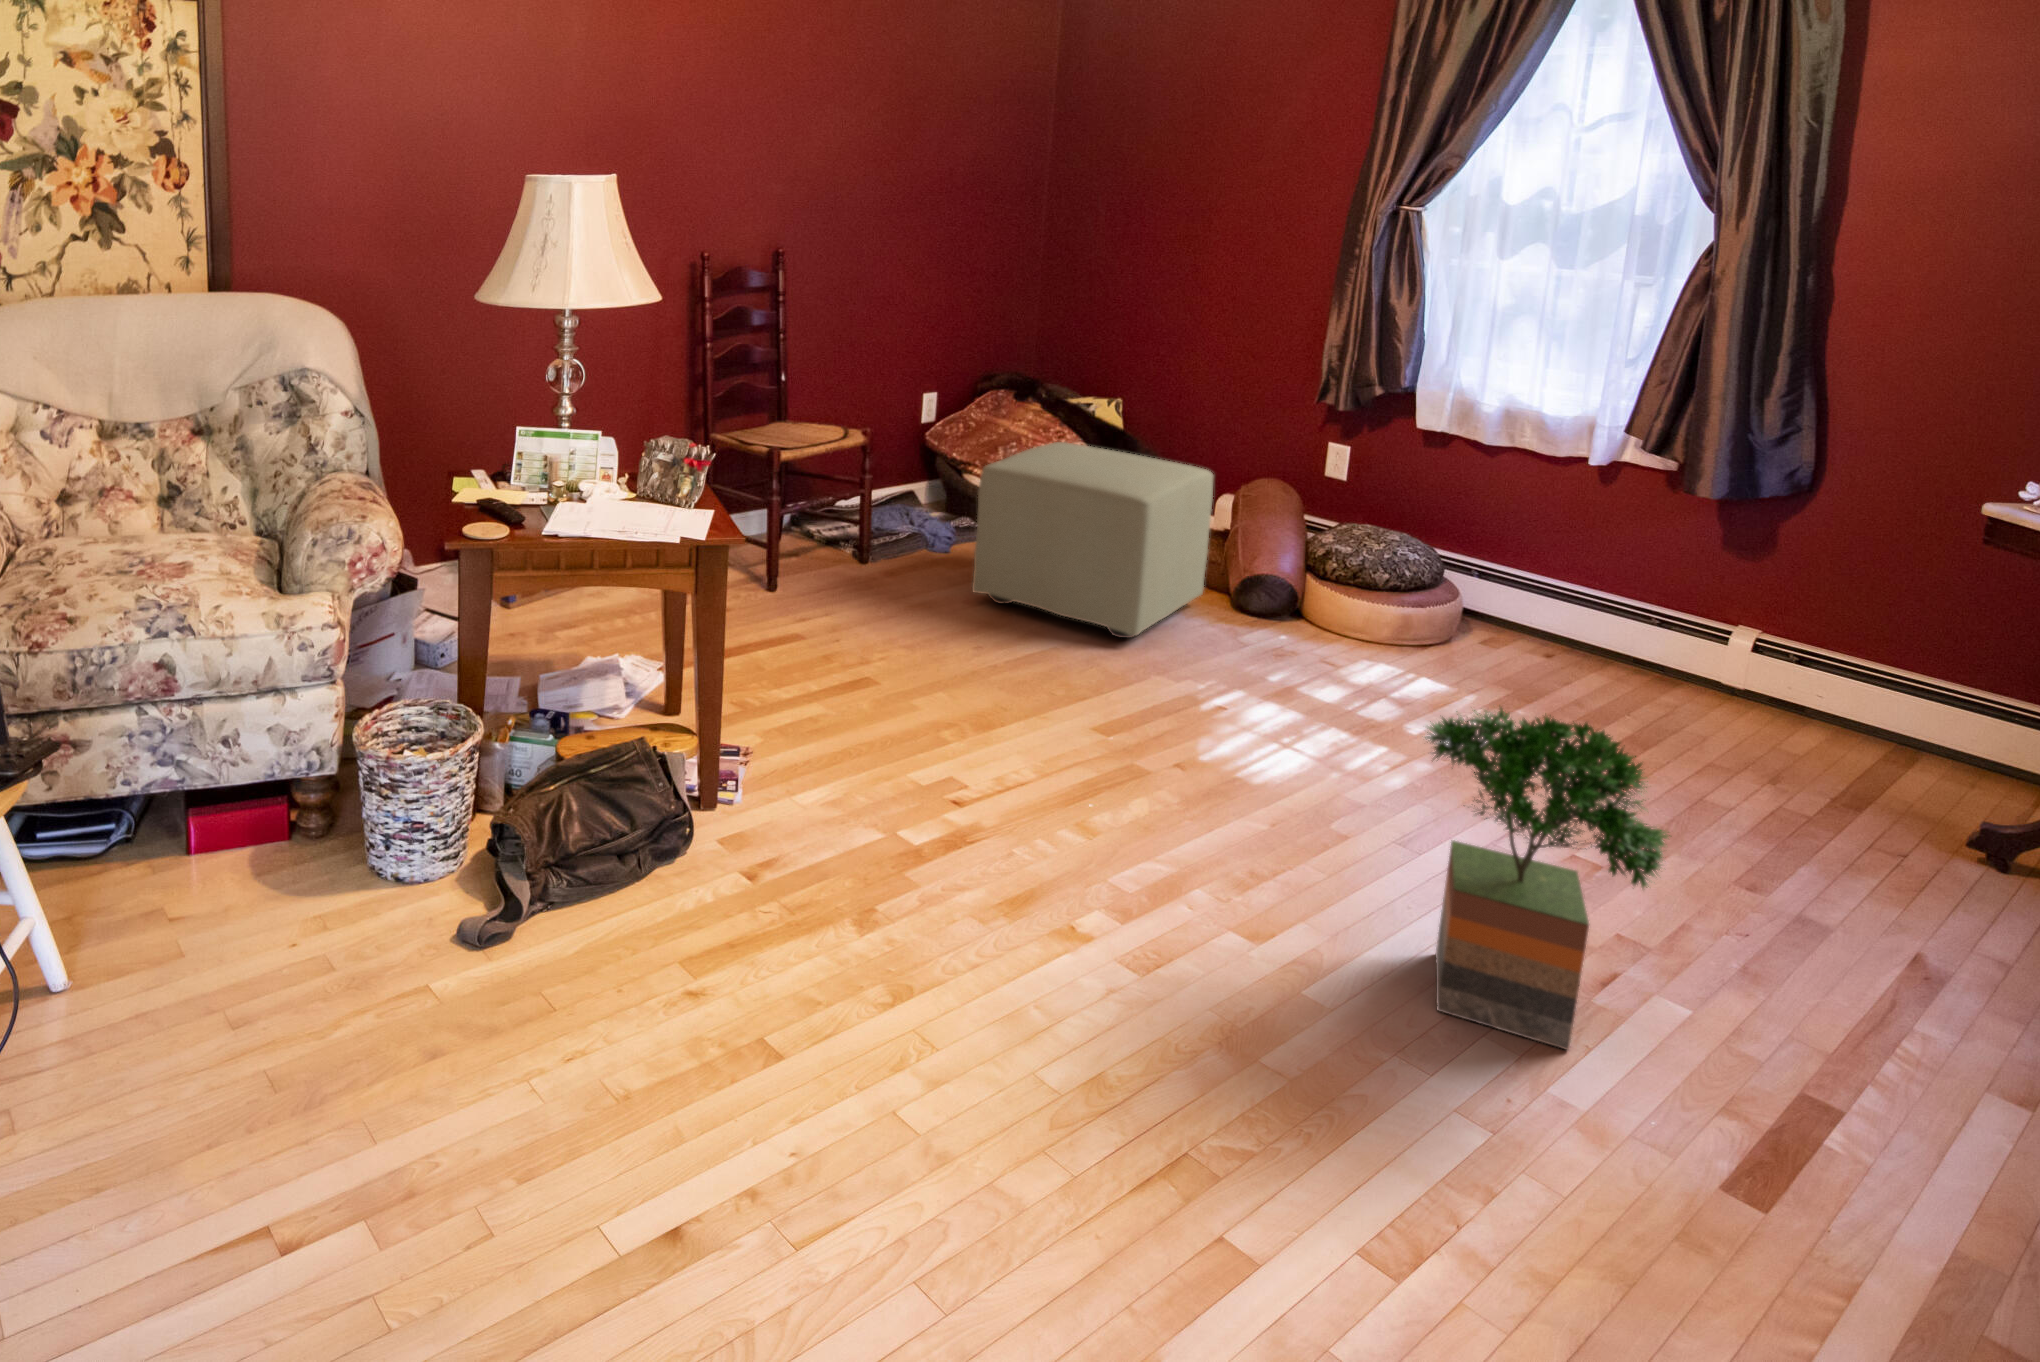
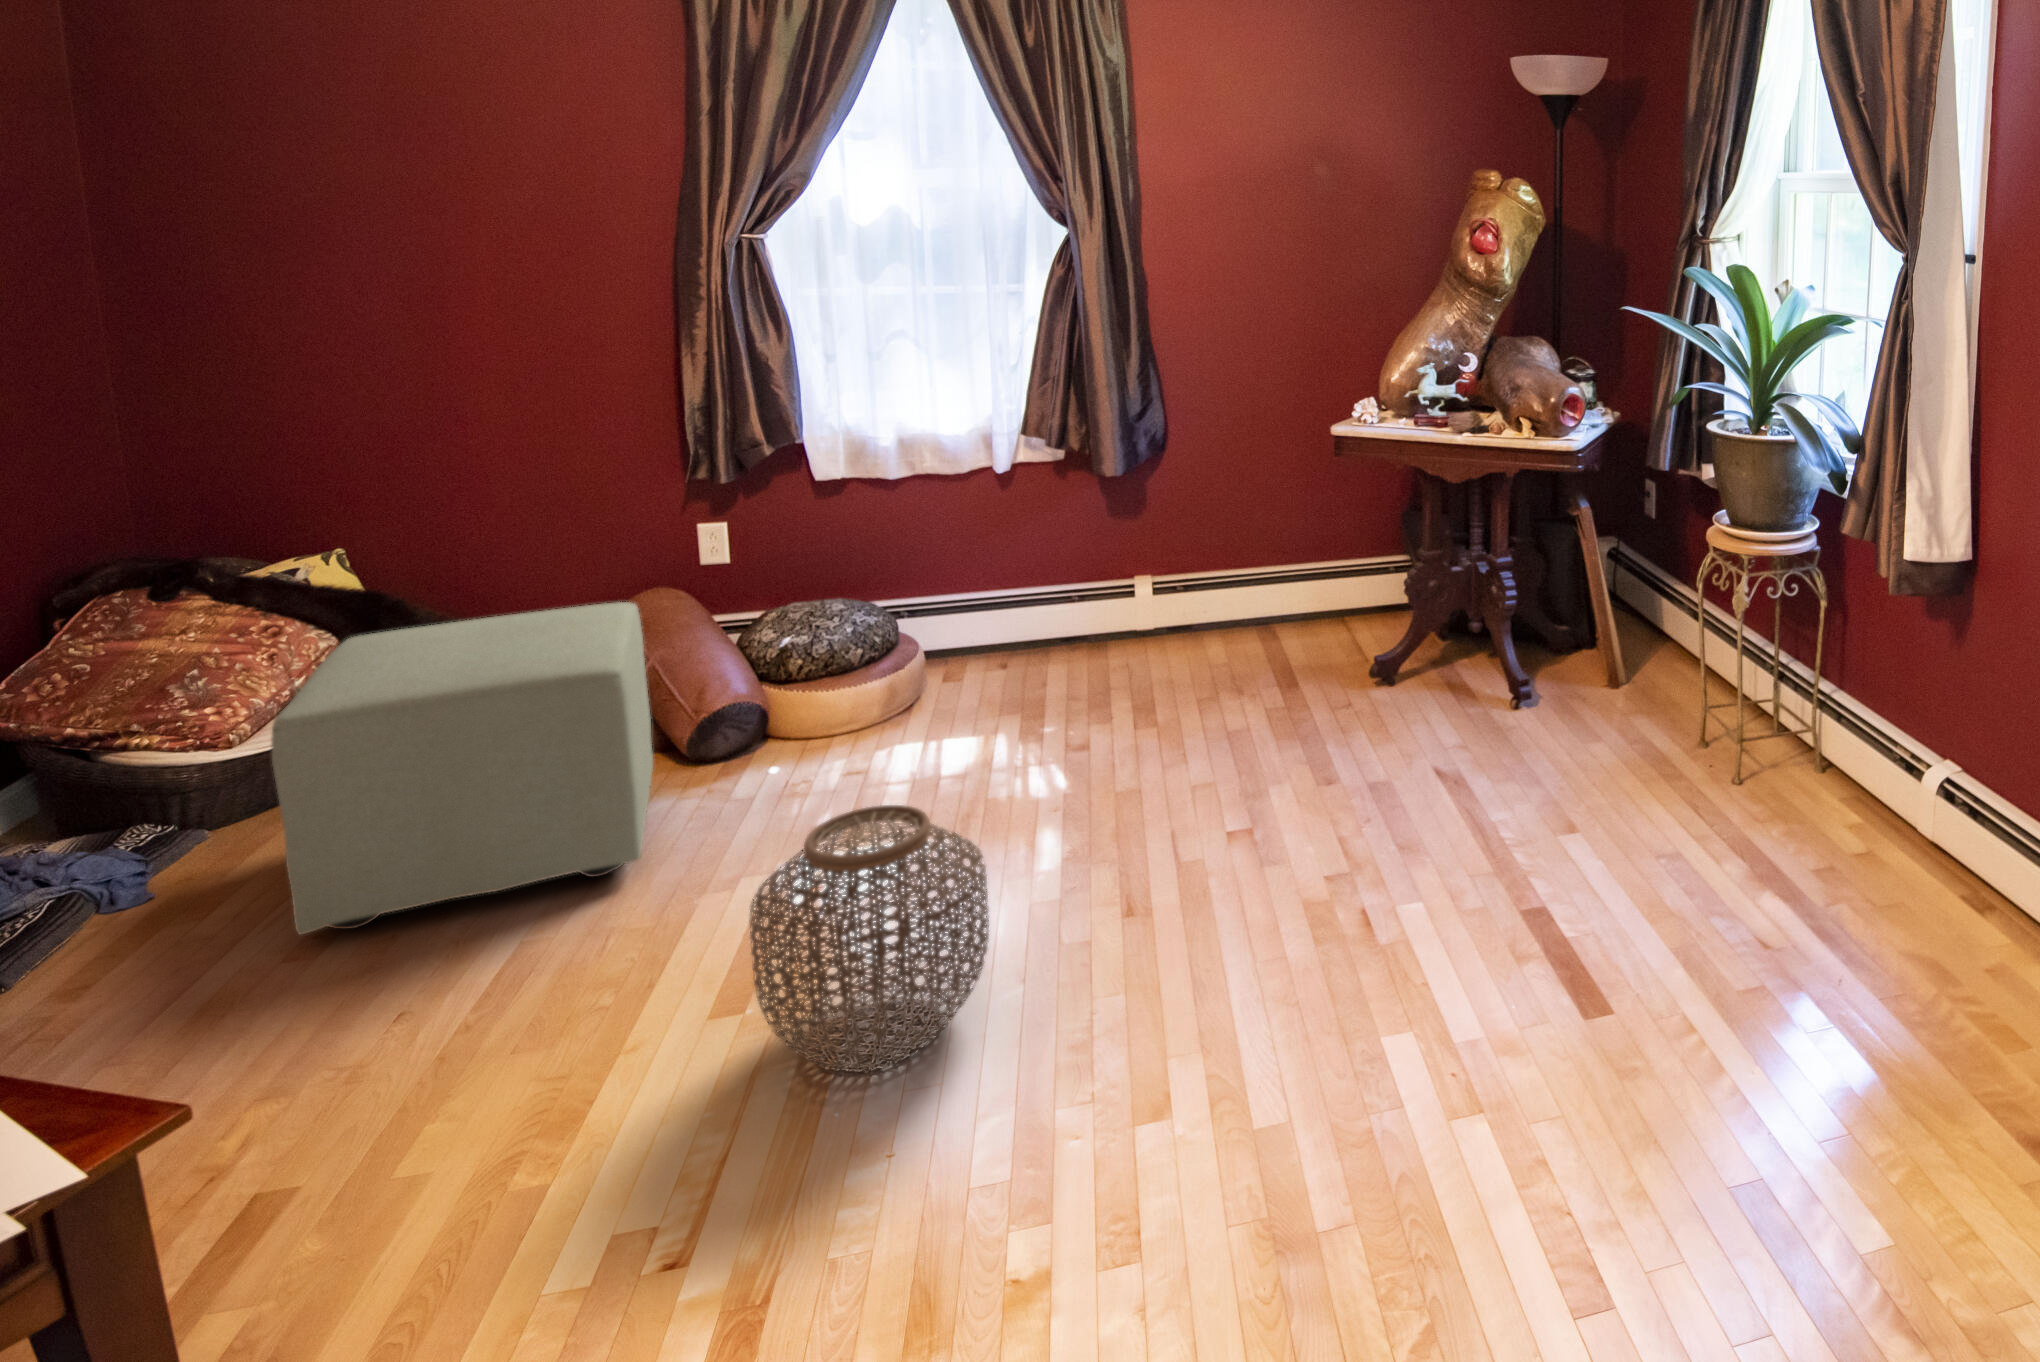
woven basket: none [1081,625,1253,811] -> present [749,805,989,1072]
potted tree: present [1425,708,1670,1050] -> none [1242,700,1477,1050]

